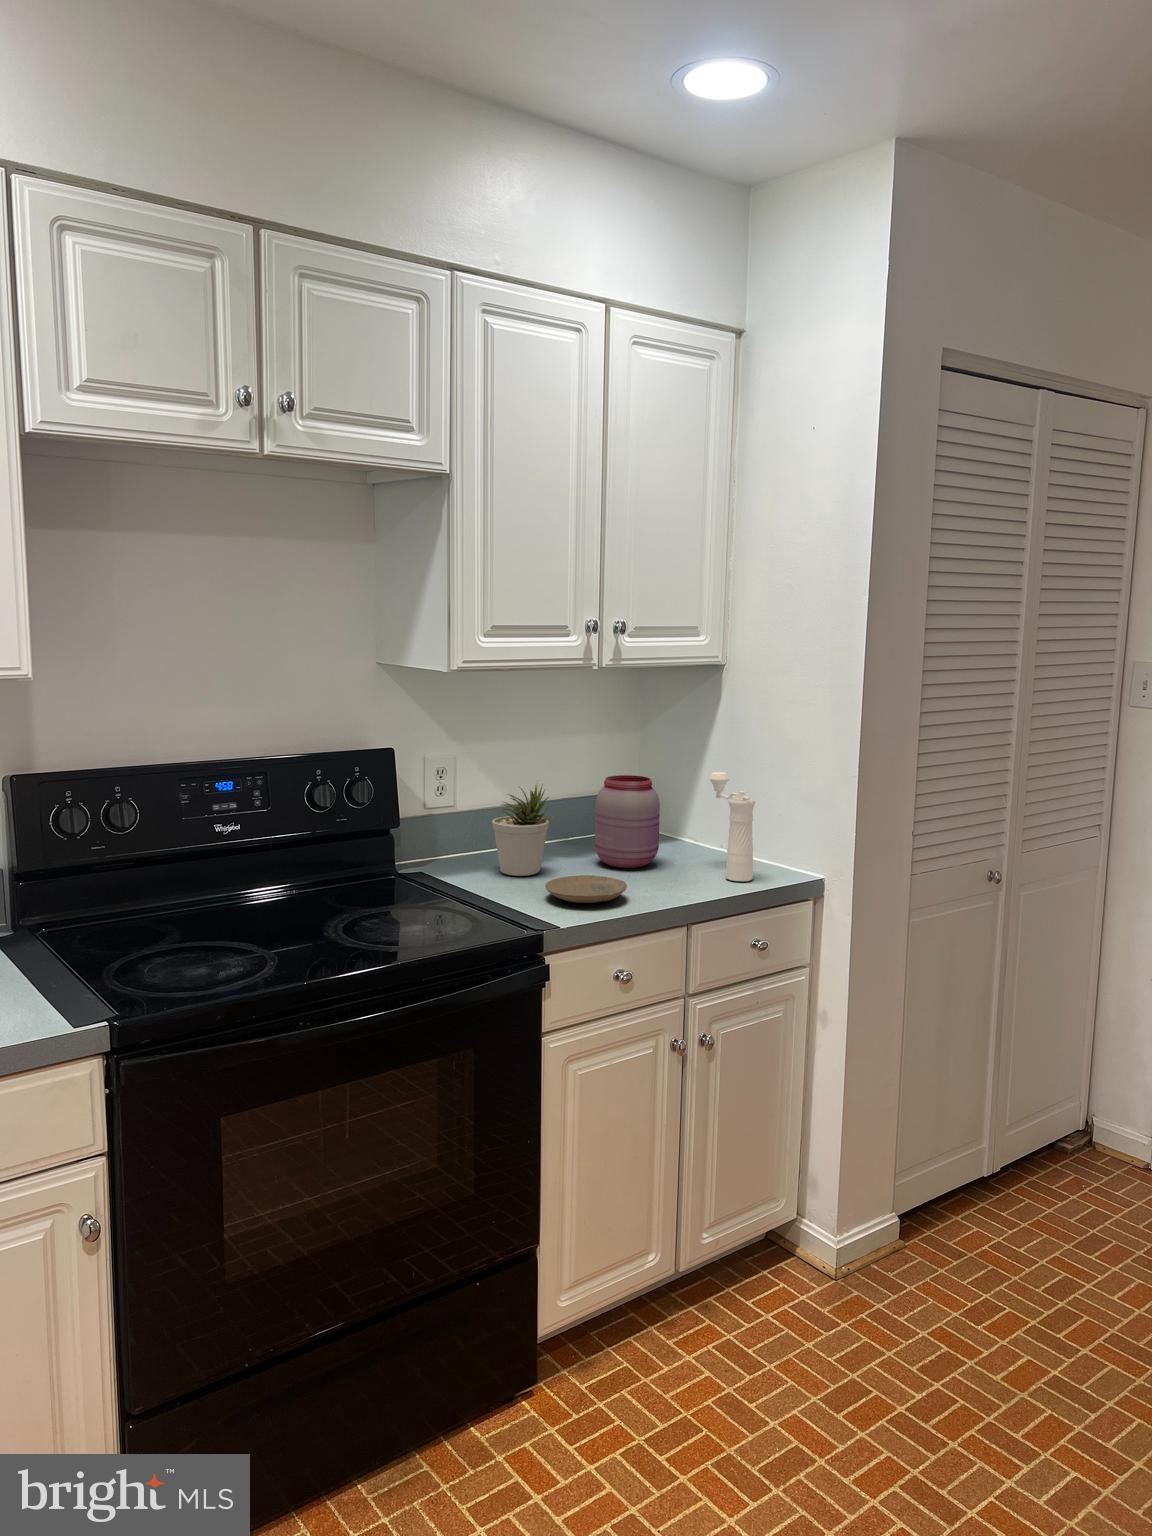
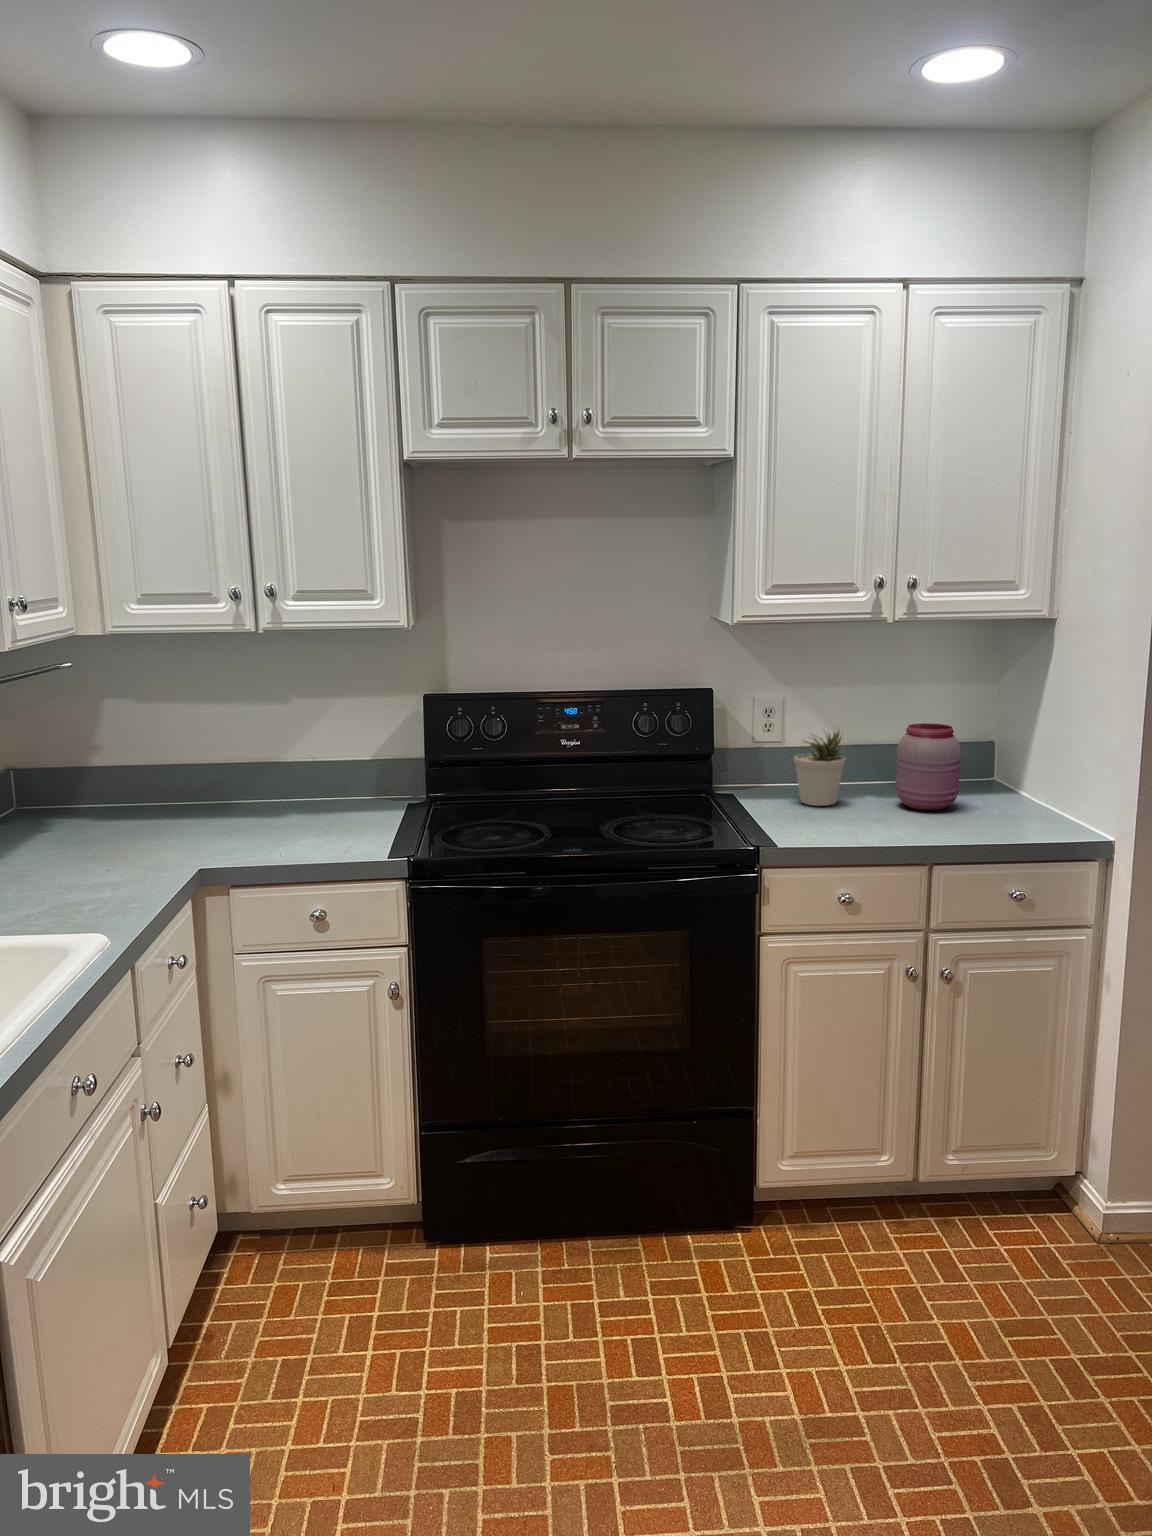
pepper mill: present [709,772,756,881] -> none [1004,725,1037,832]
plate: present [545,875,627,903] -> none [805,809,881,832]

